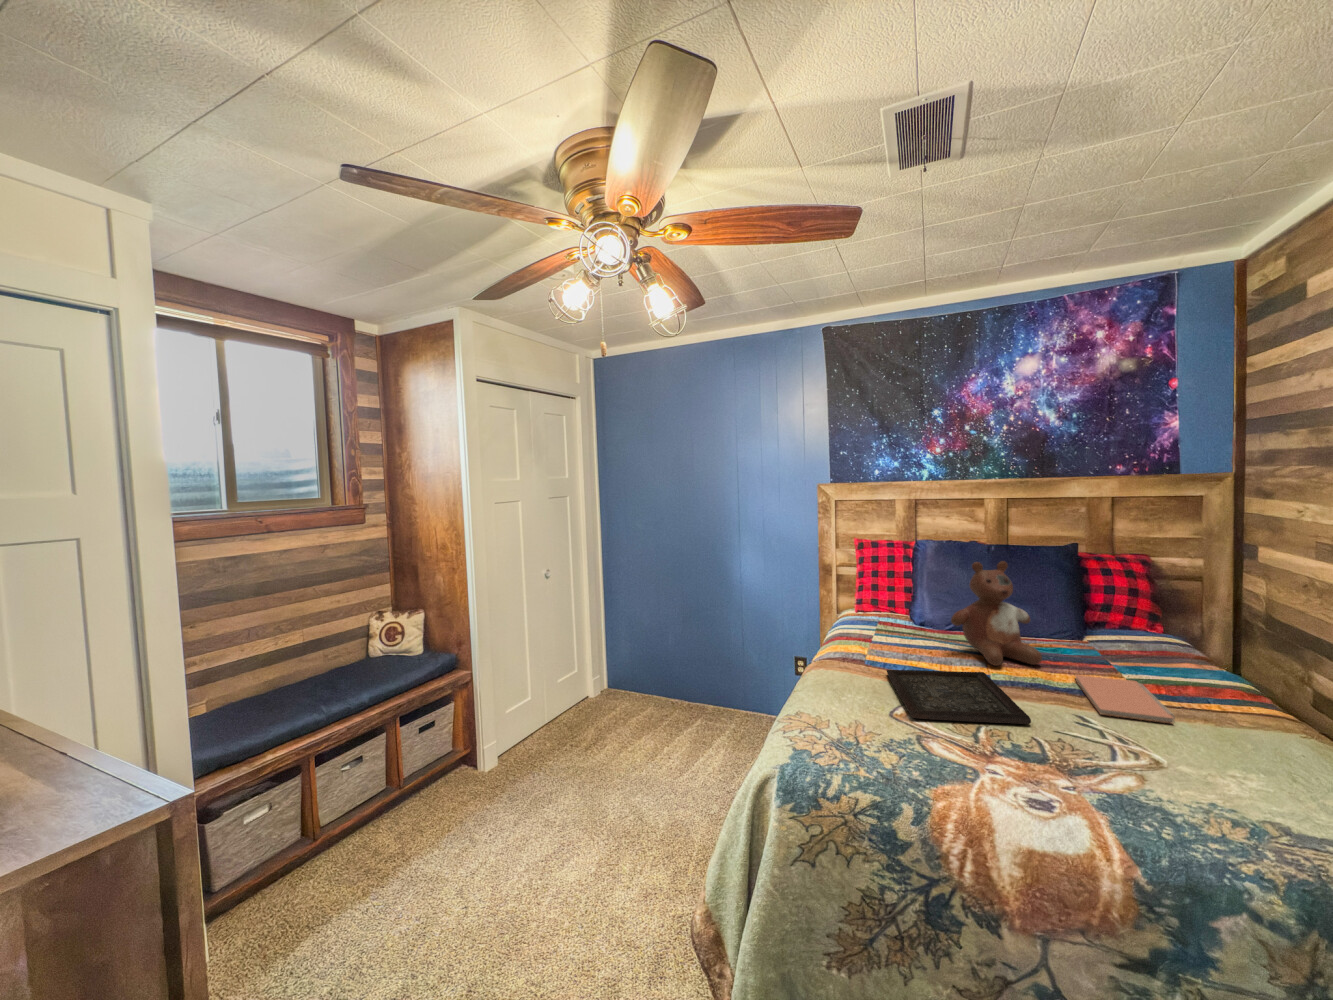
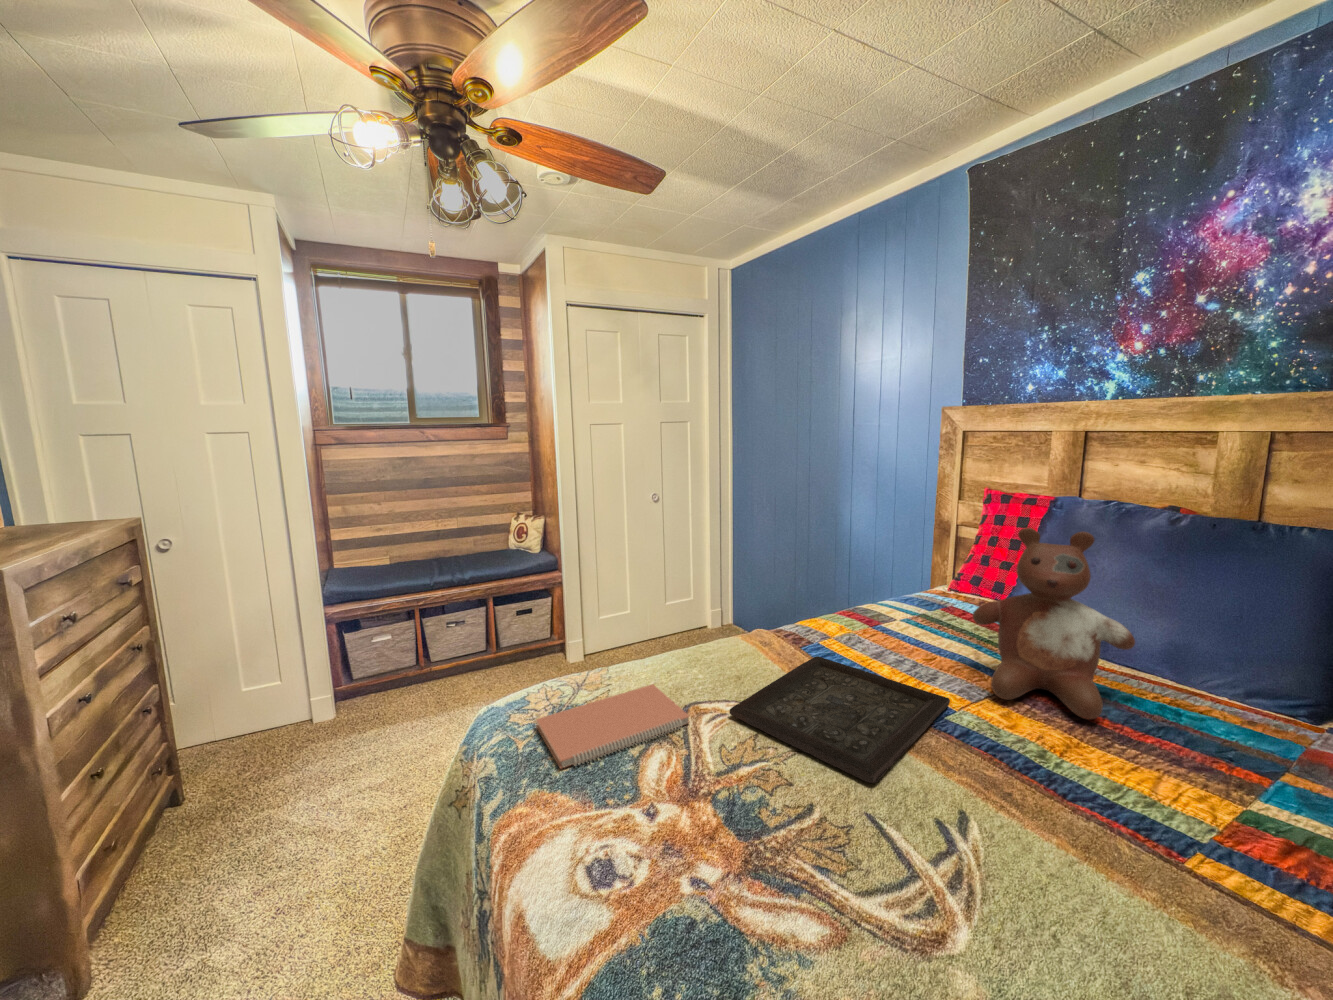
notebook: present [1075,675,1175,723] -> present [536,684,689,768]

